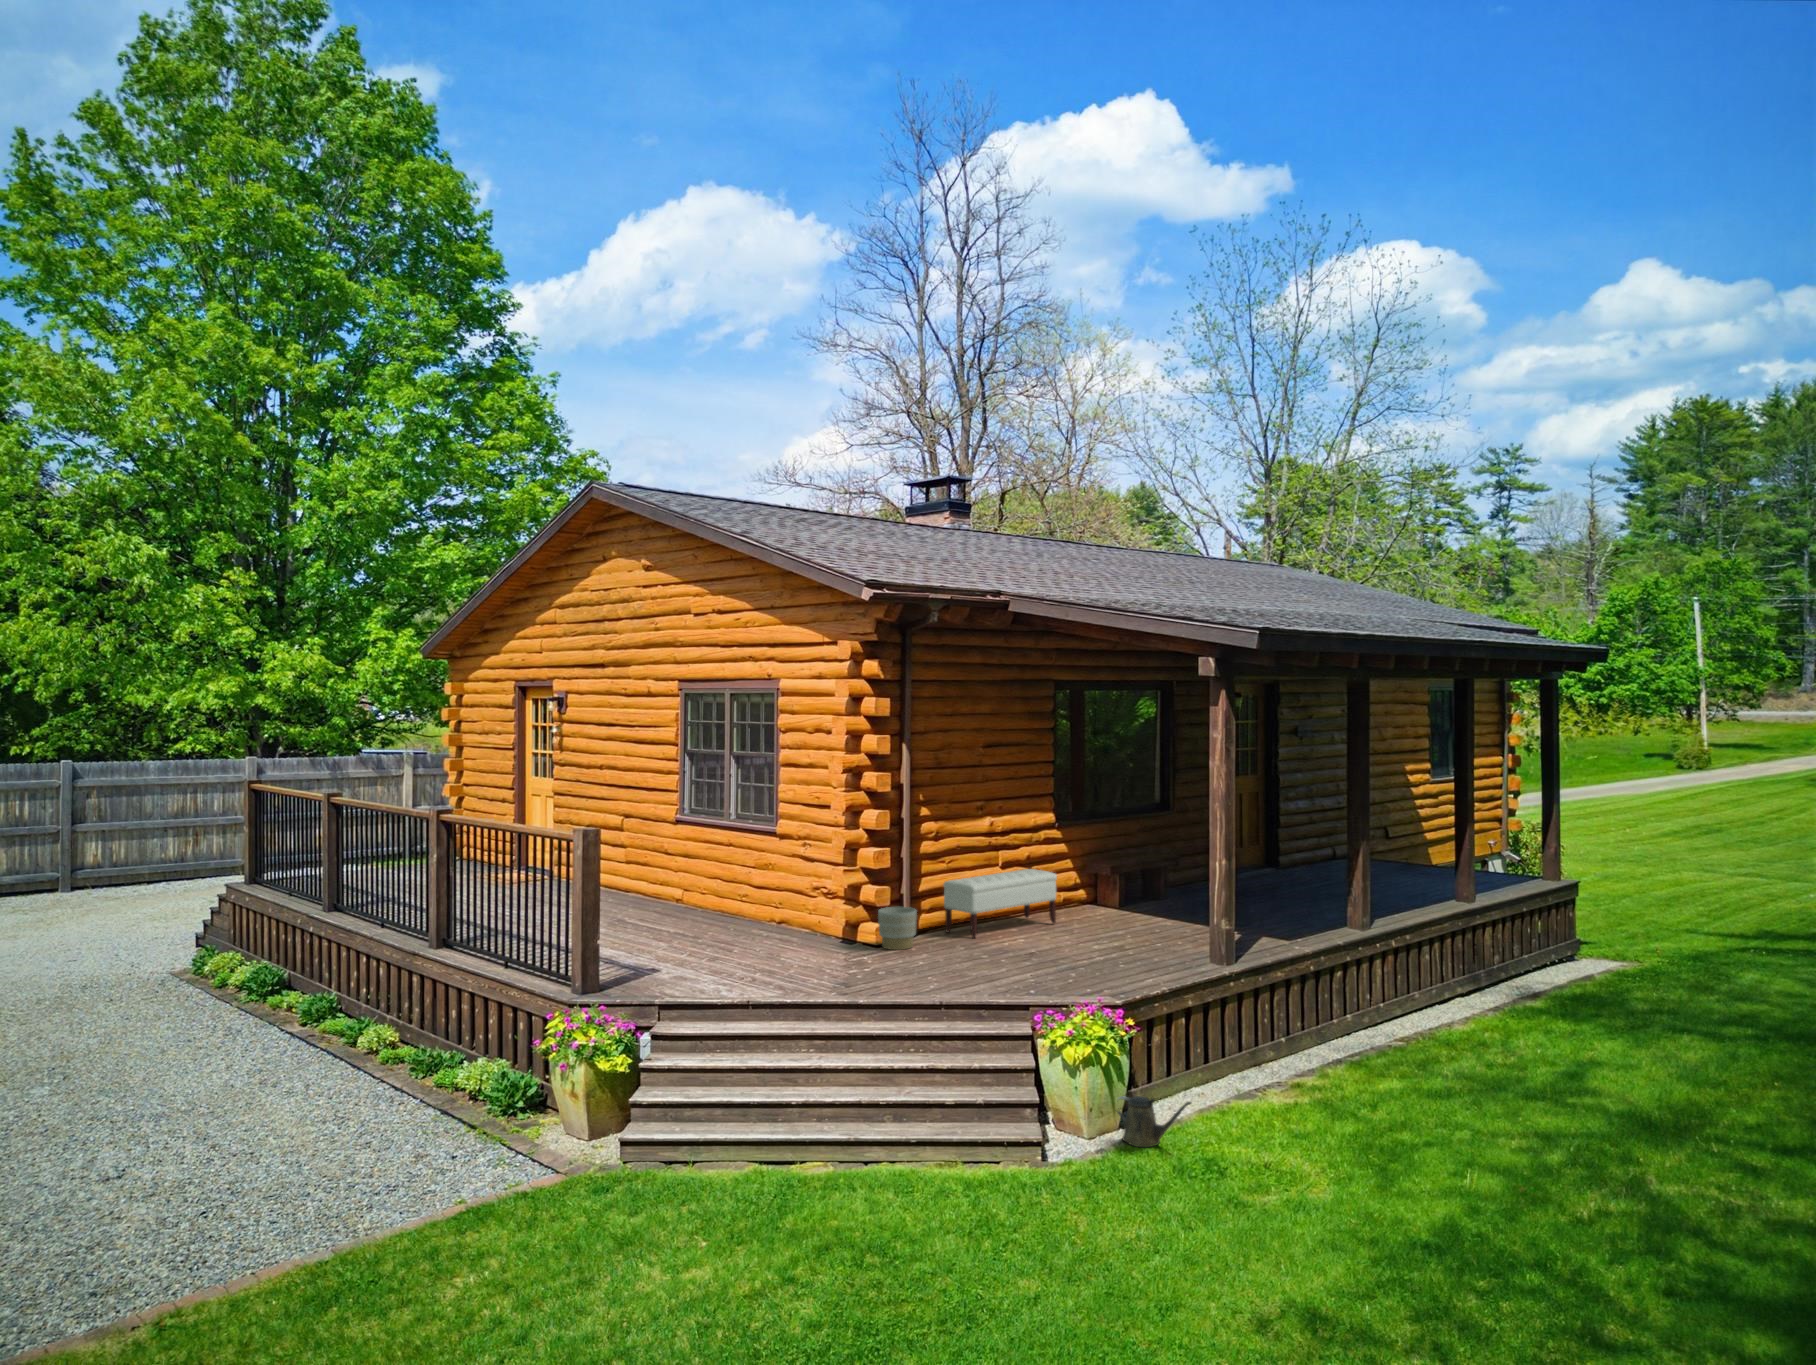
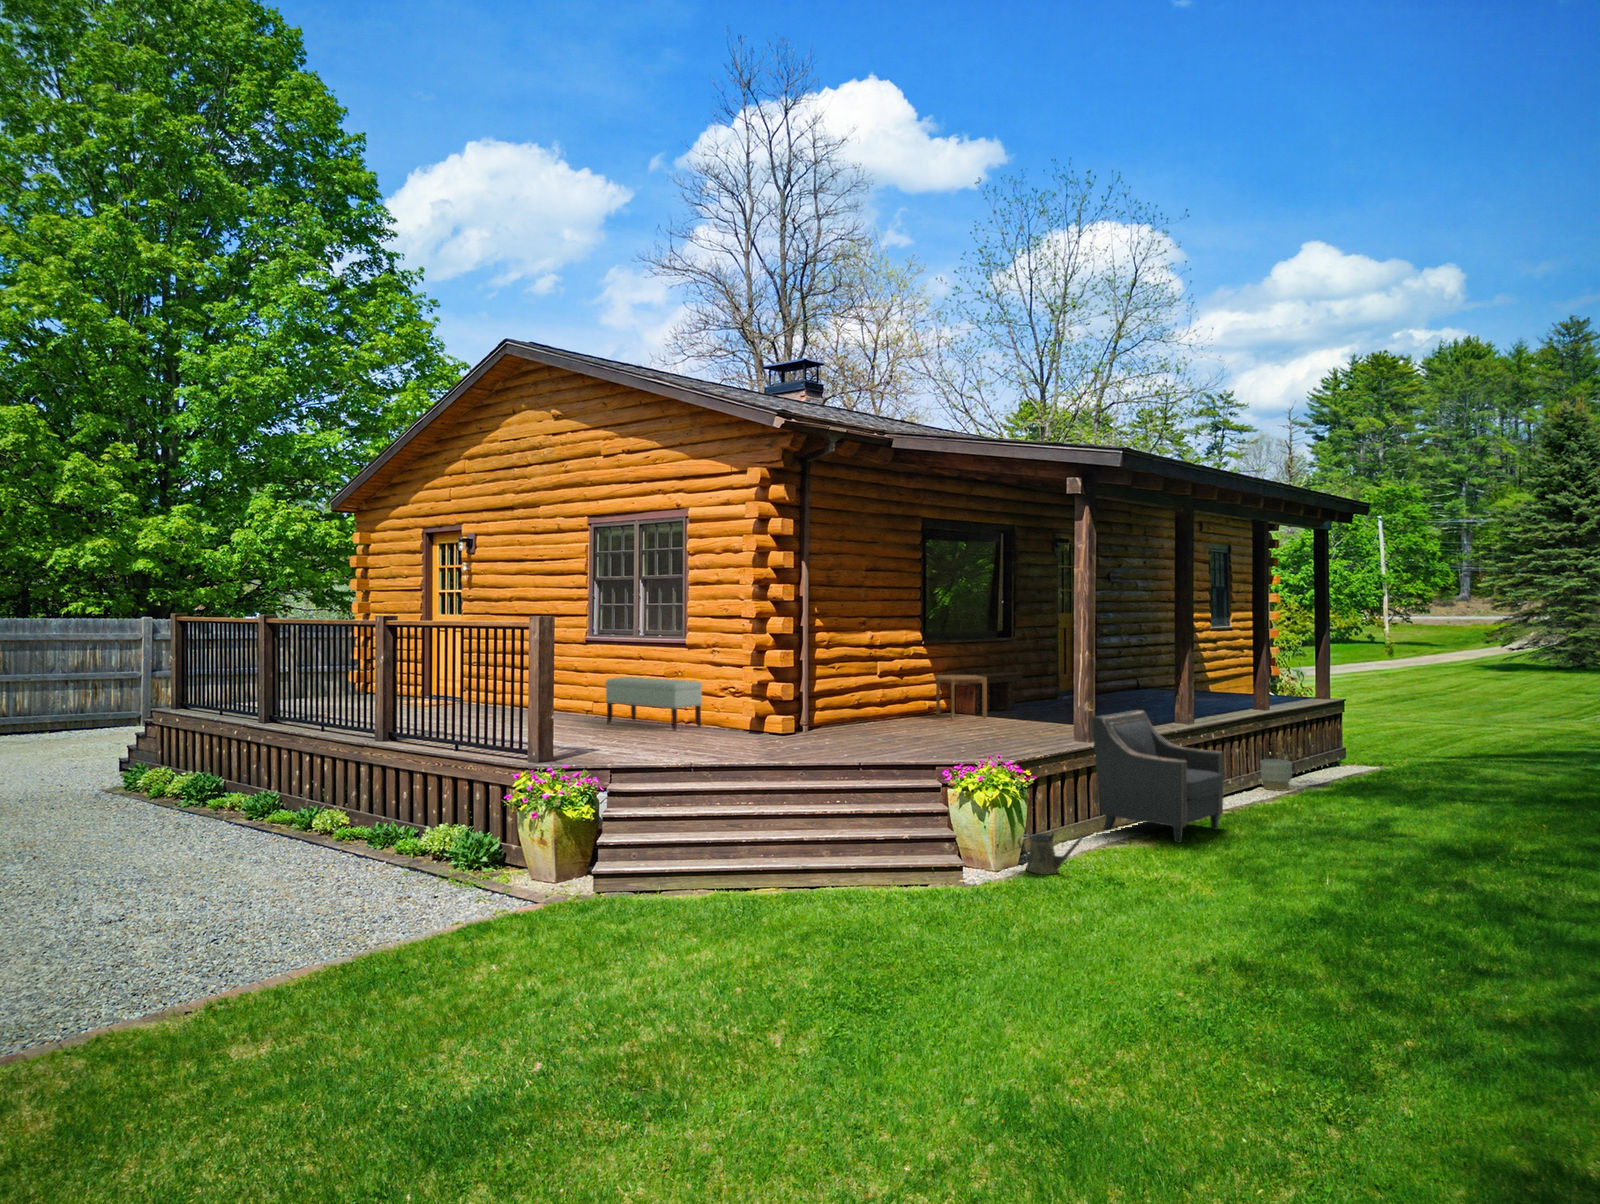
side table: none [1070,864,1134,922] -> present [934,675,987,720]
bench: present [944,869,1057,938] -> present [605,677,702,730]
planter: present [878,907,917,950] -> present [1260,759,1292,791]
chair: none [1227,928,1386,1100] -> present [1092,710,1224,842]

